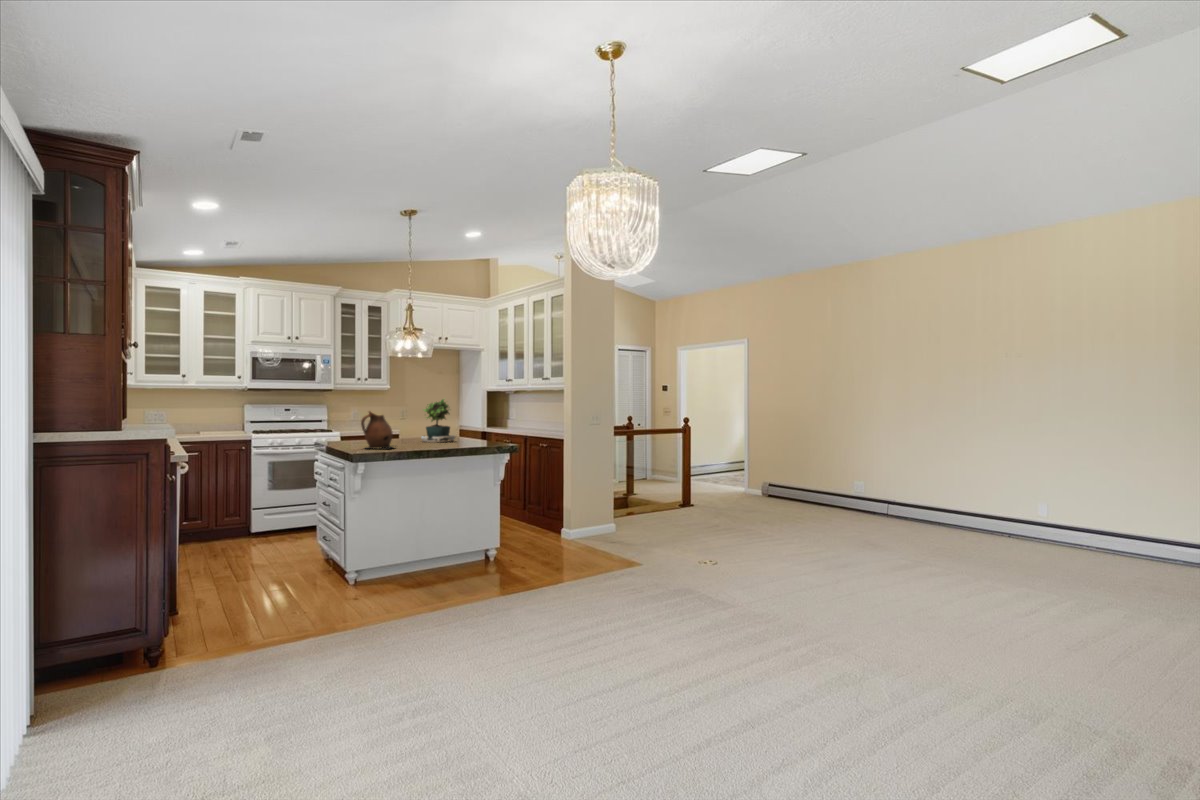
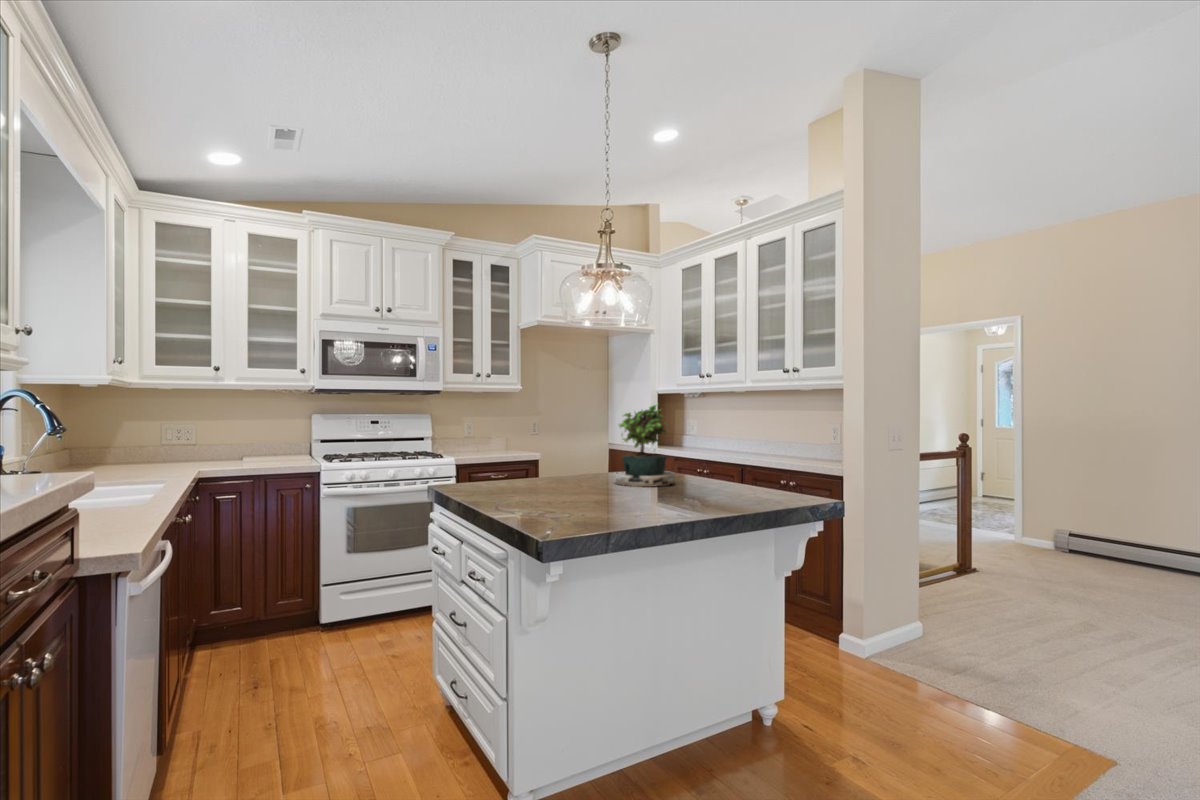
ceramic pitcher: present [361,411,393,449] -> none [544,432,613,521]

